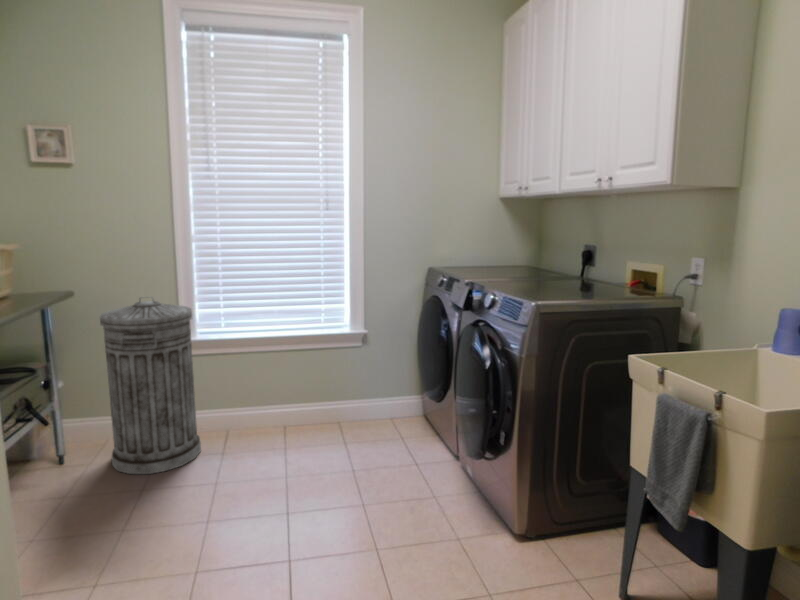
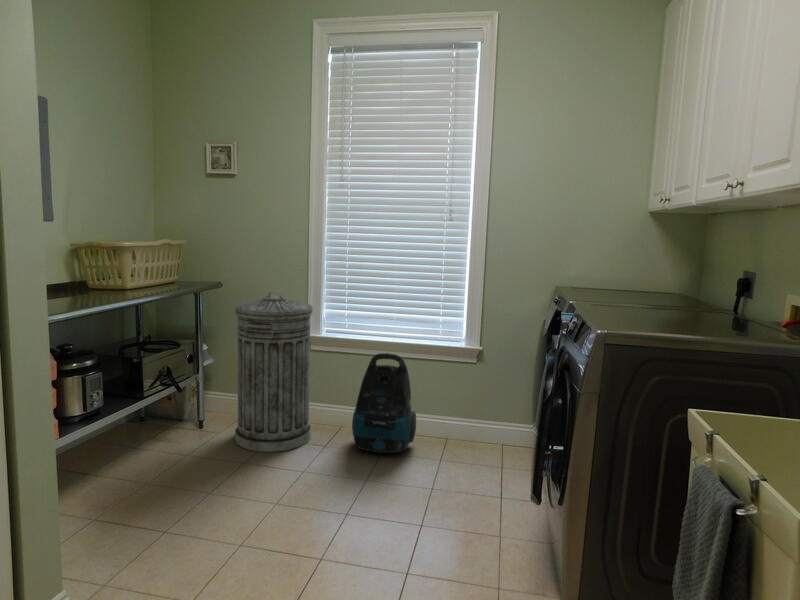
vacuum cleaner: none [248,348,314,449] -> present [352,353,416,454]

